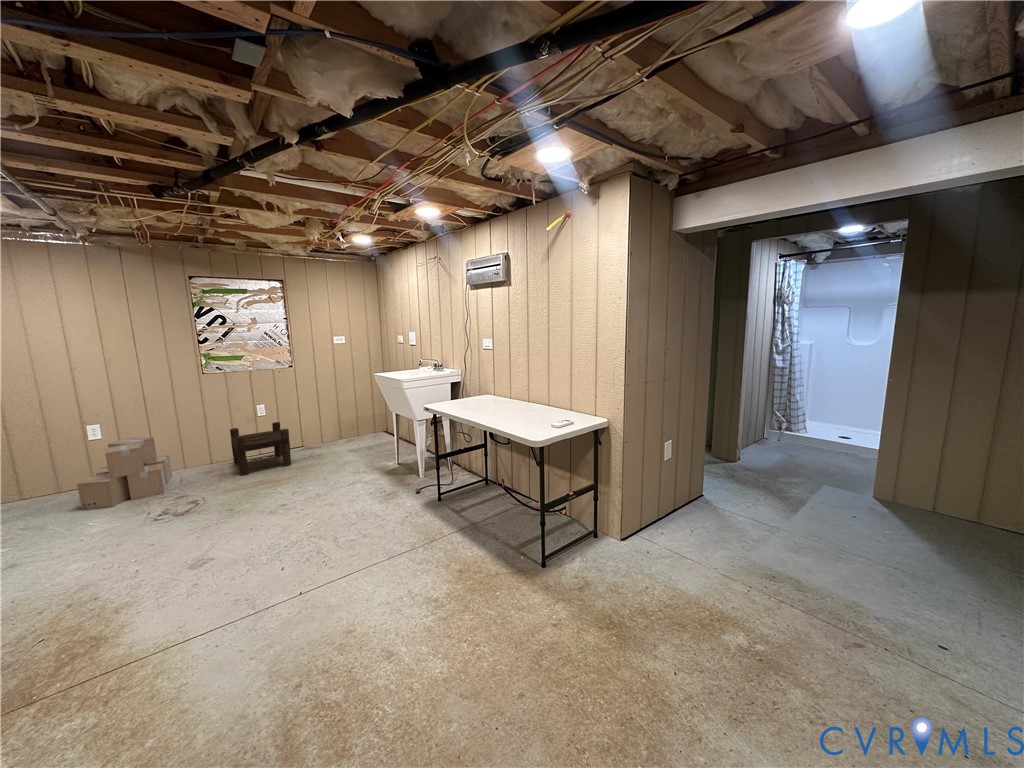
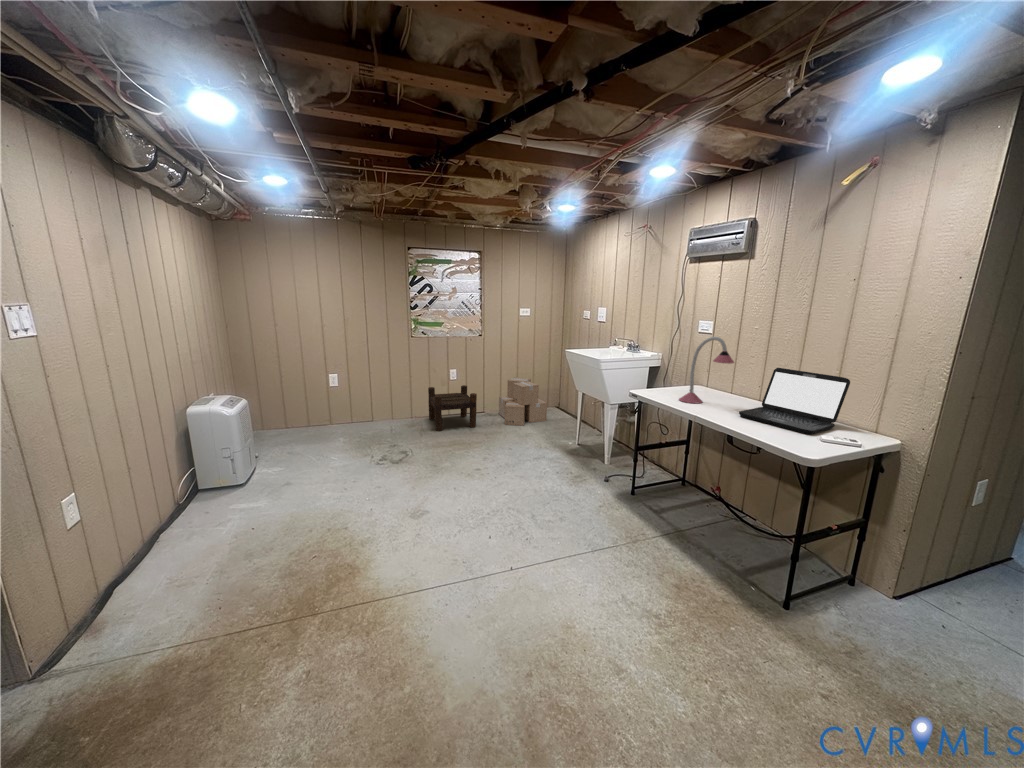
desk lamp: none [463,351,498,409] -> present [679,337,734,403]
laptop: none [501,372,572,422] -> present [739,368,850,435]
cardboard box: present [77,437,172,510] -> present [499,377,547,426]

